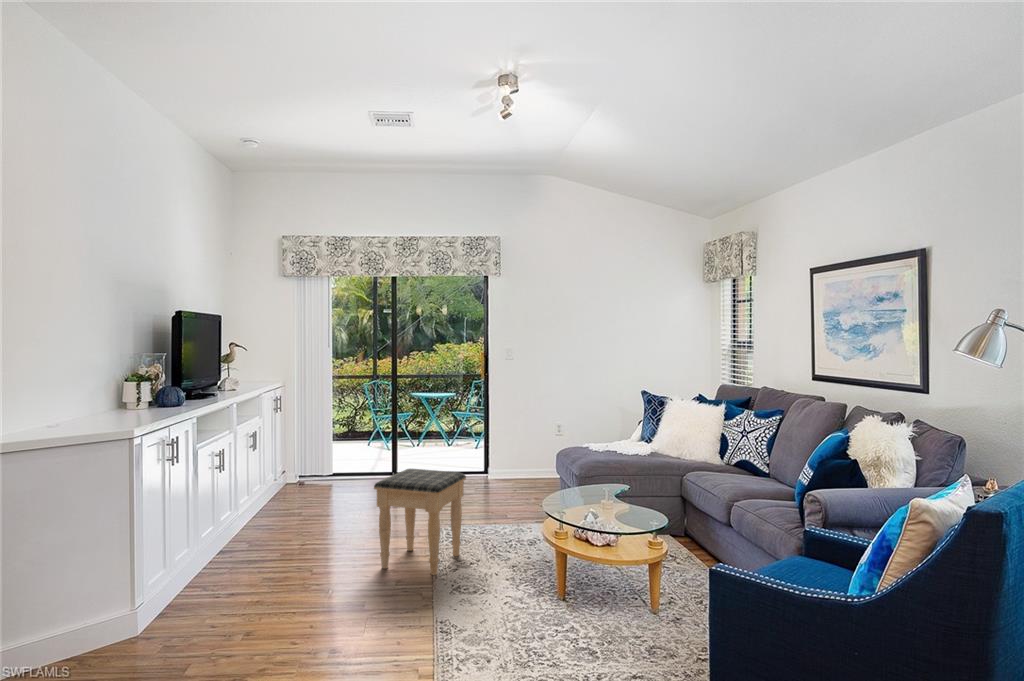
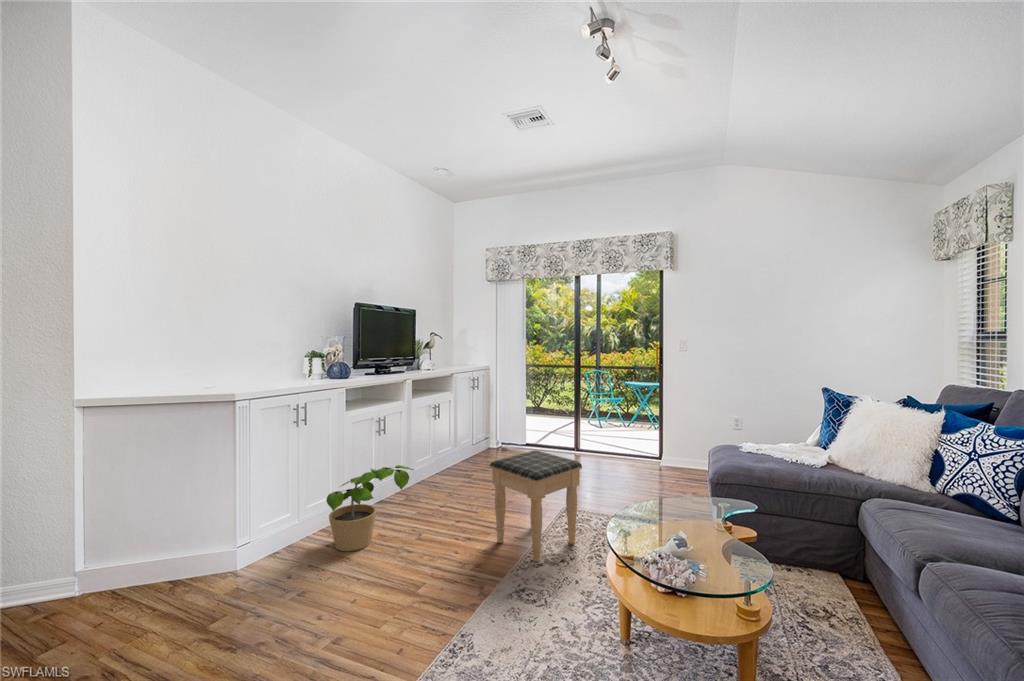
potted plant: none [178,498,295,611] -> present [326,465,414,551]

